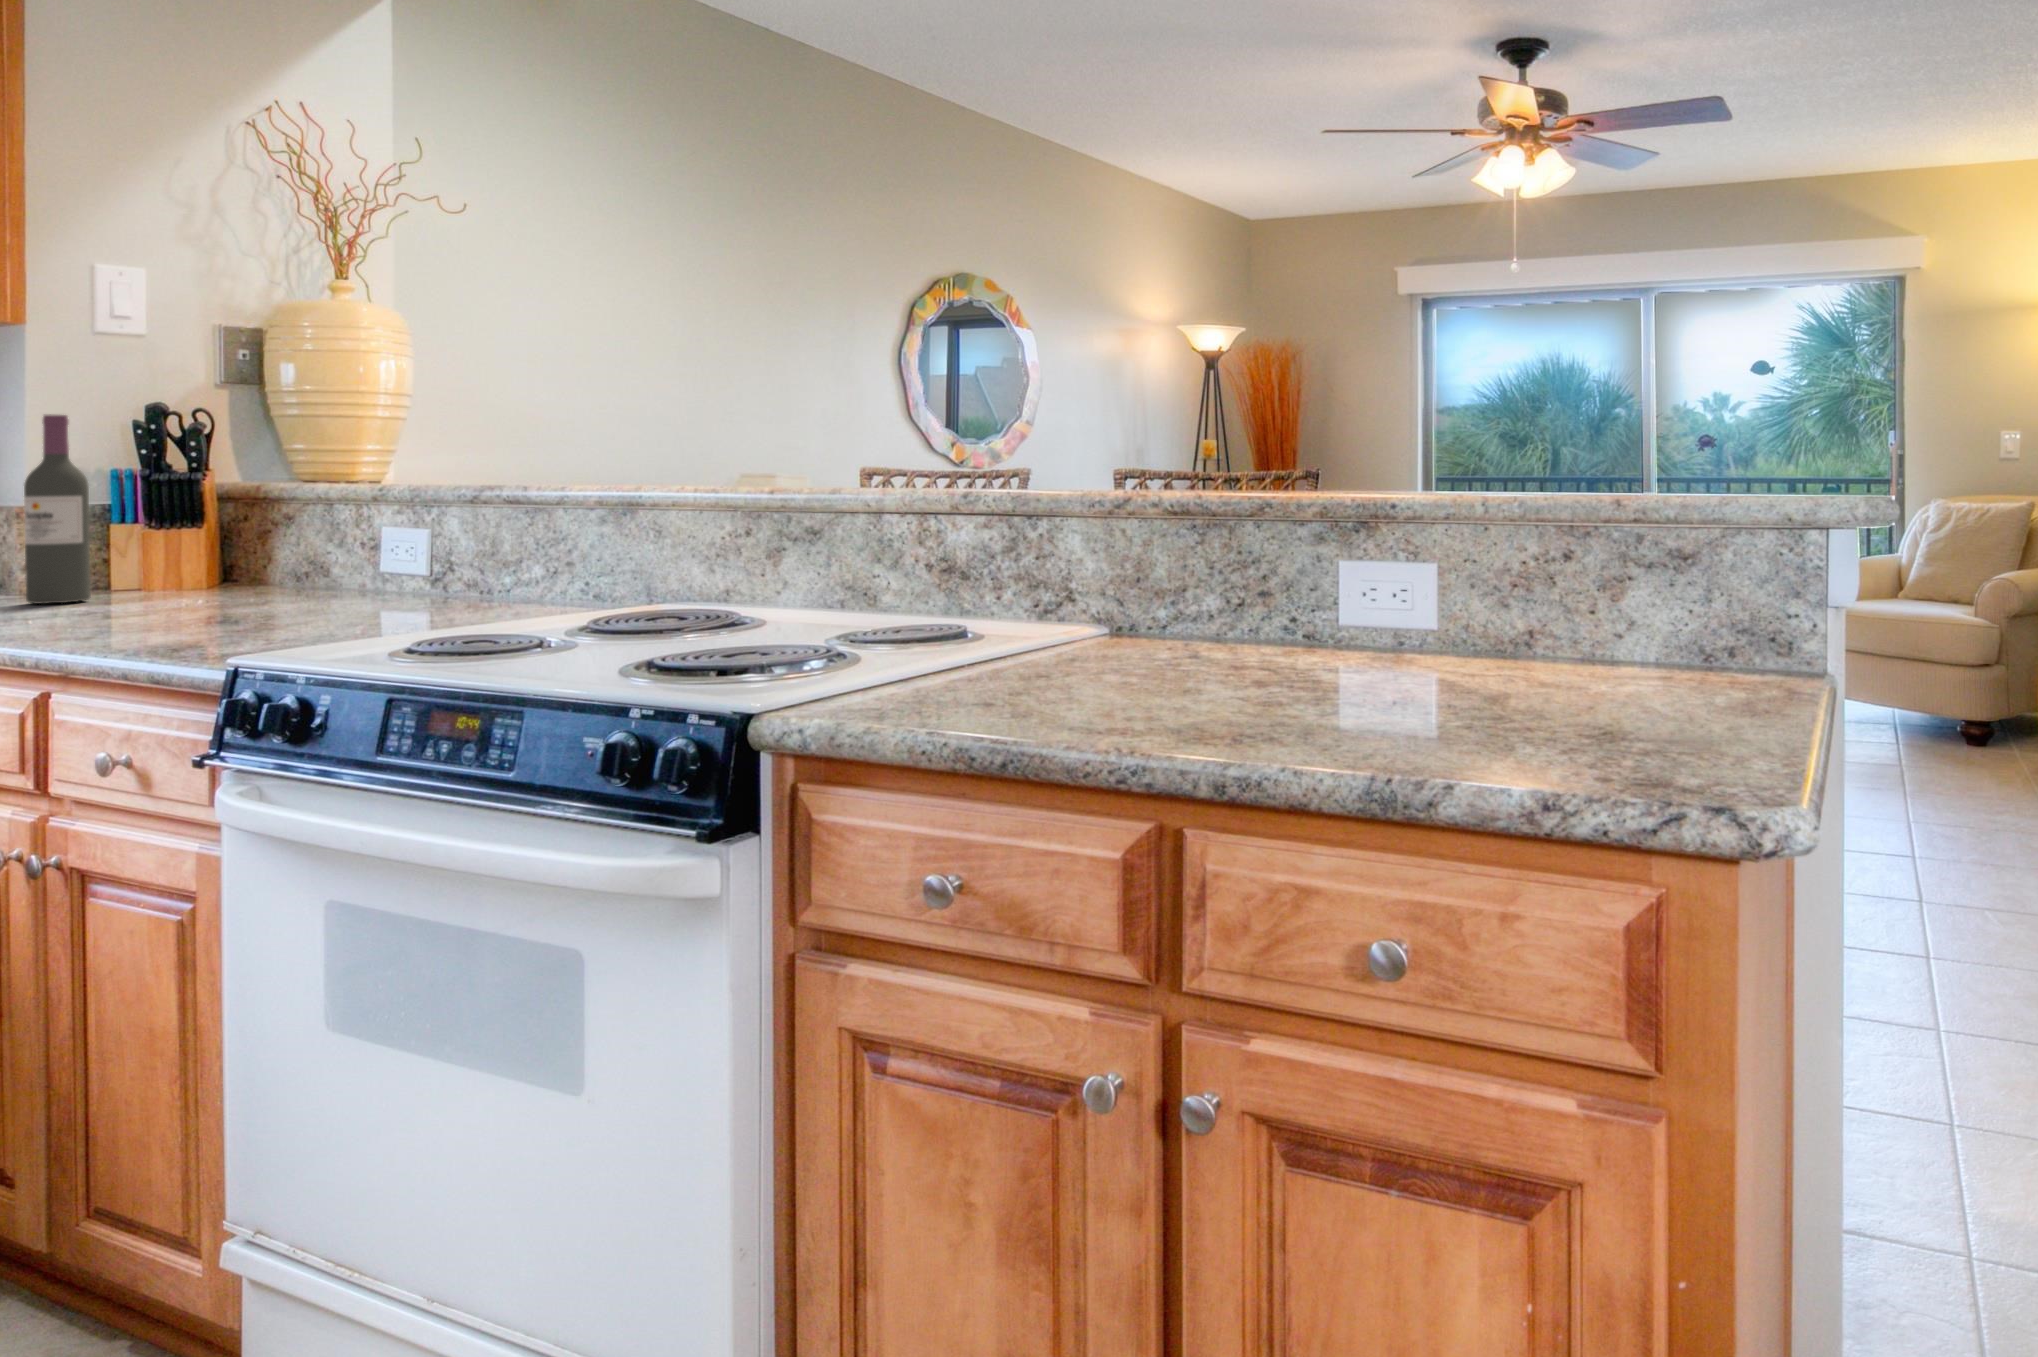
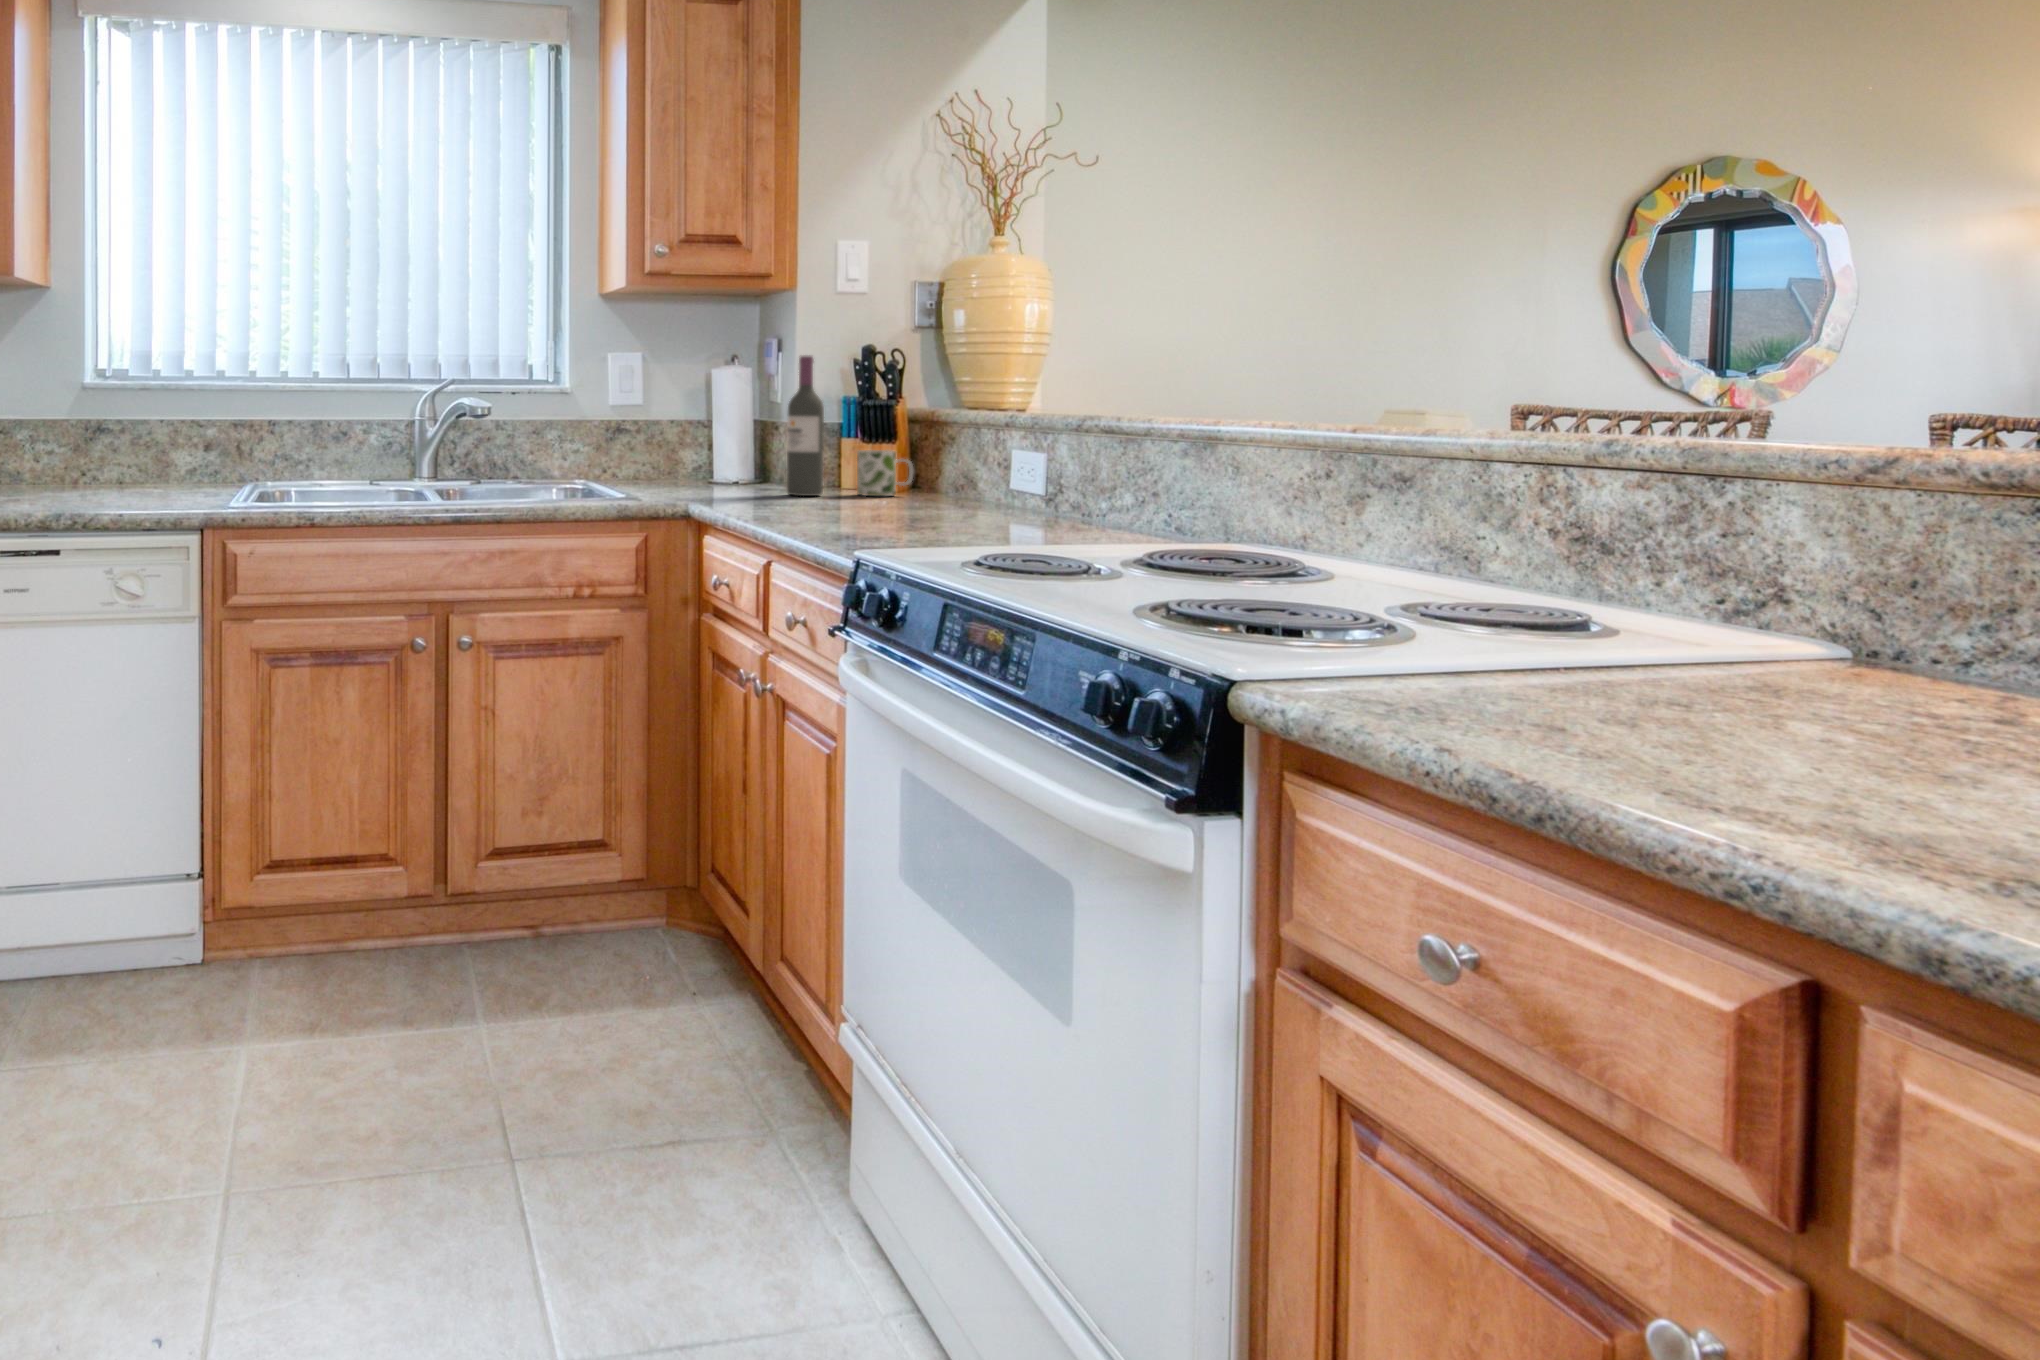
mug: none [145,536,234,595] -> present [857,450,914,496]

